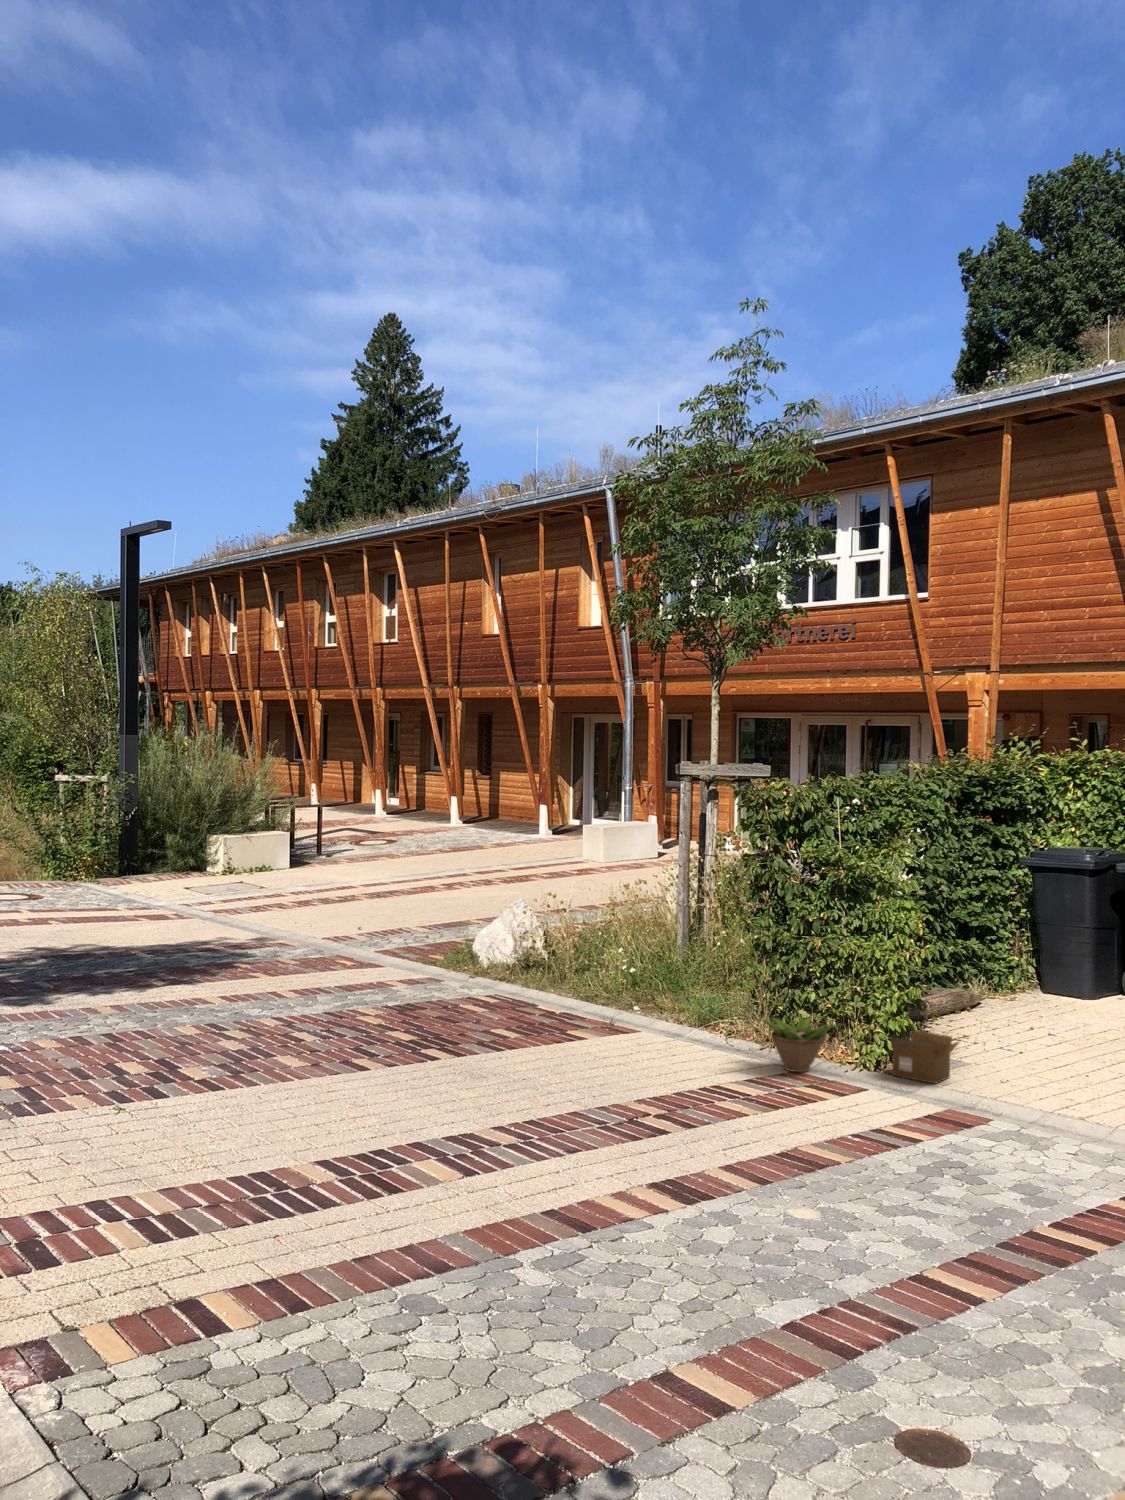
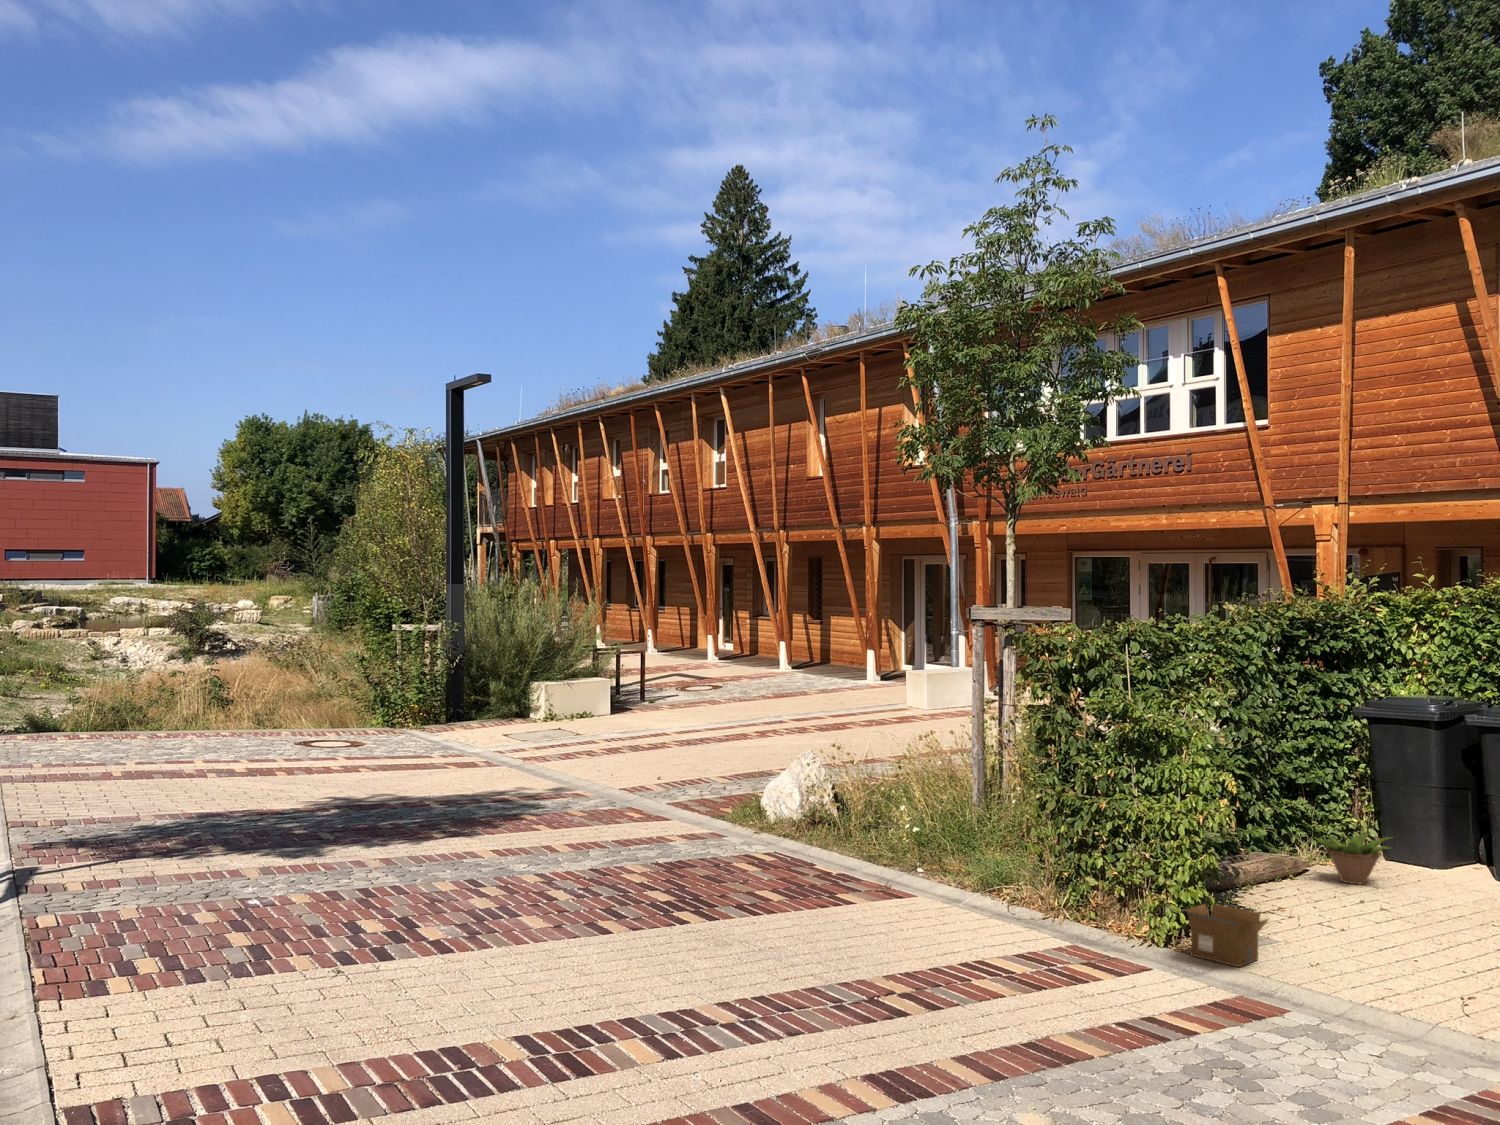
decorative plant: present [755,1018,843,1072] -> present [1313,833,1390,884]

